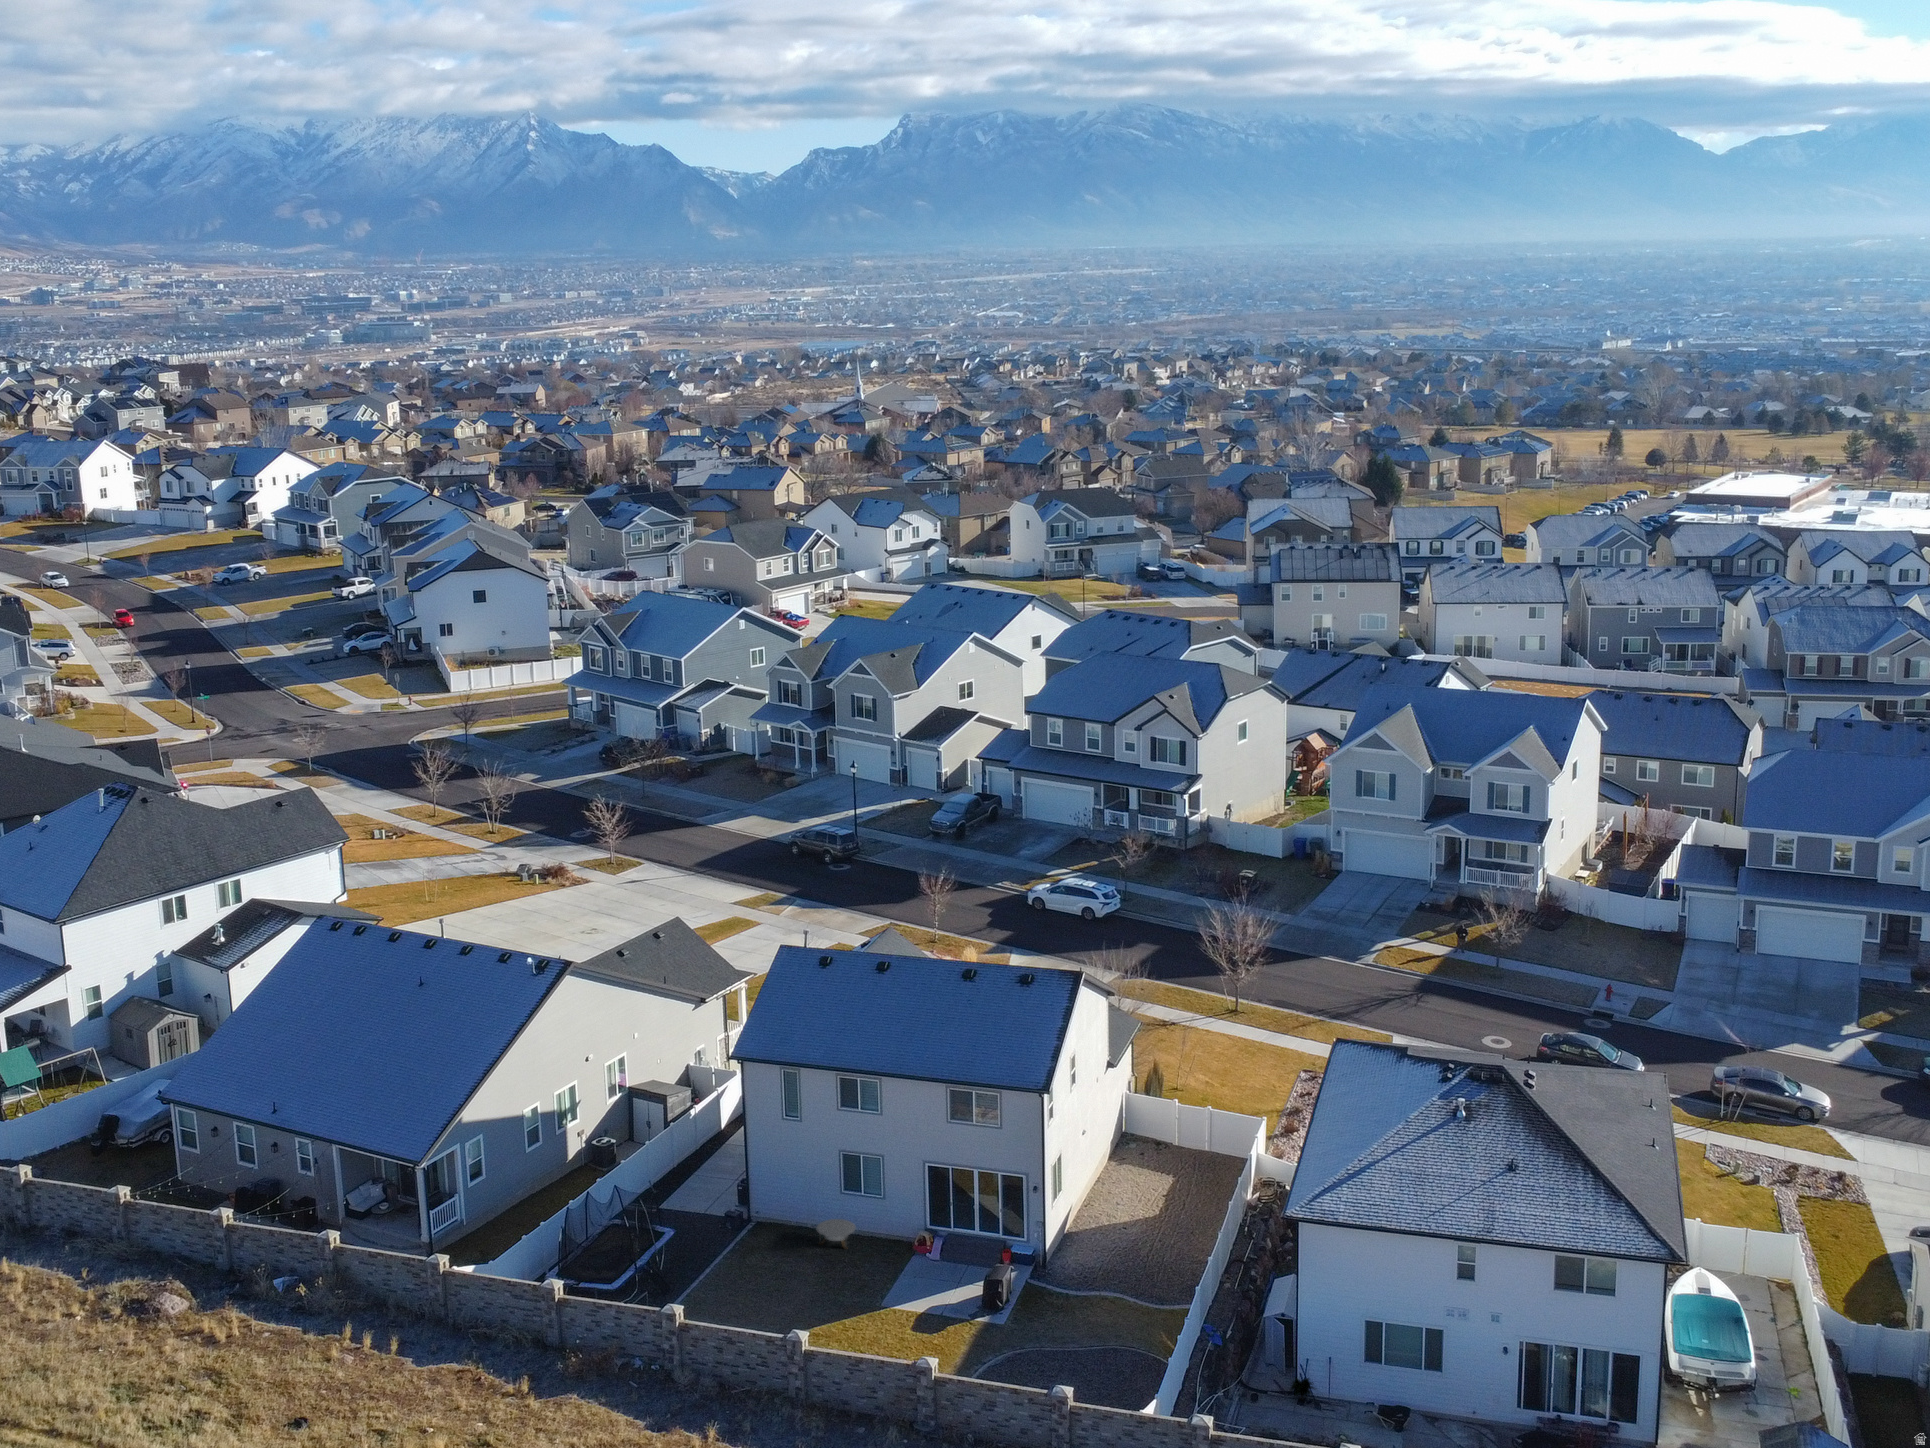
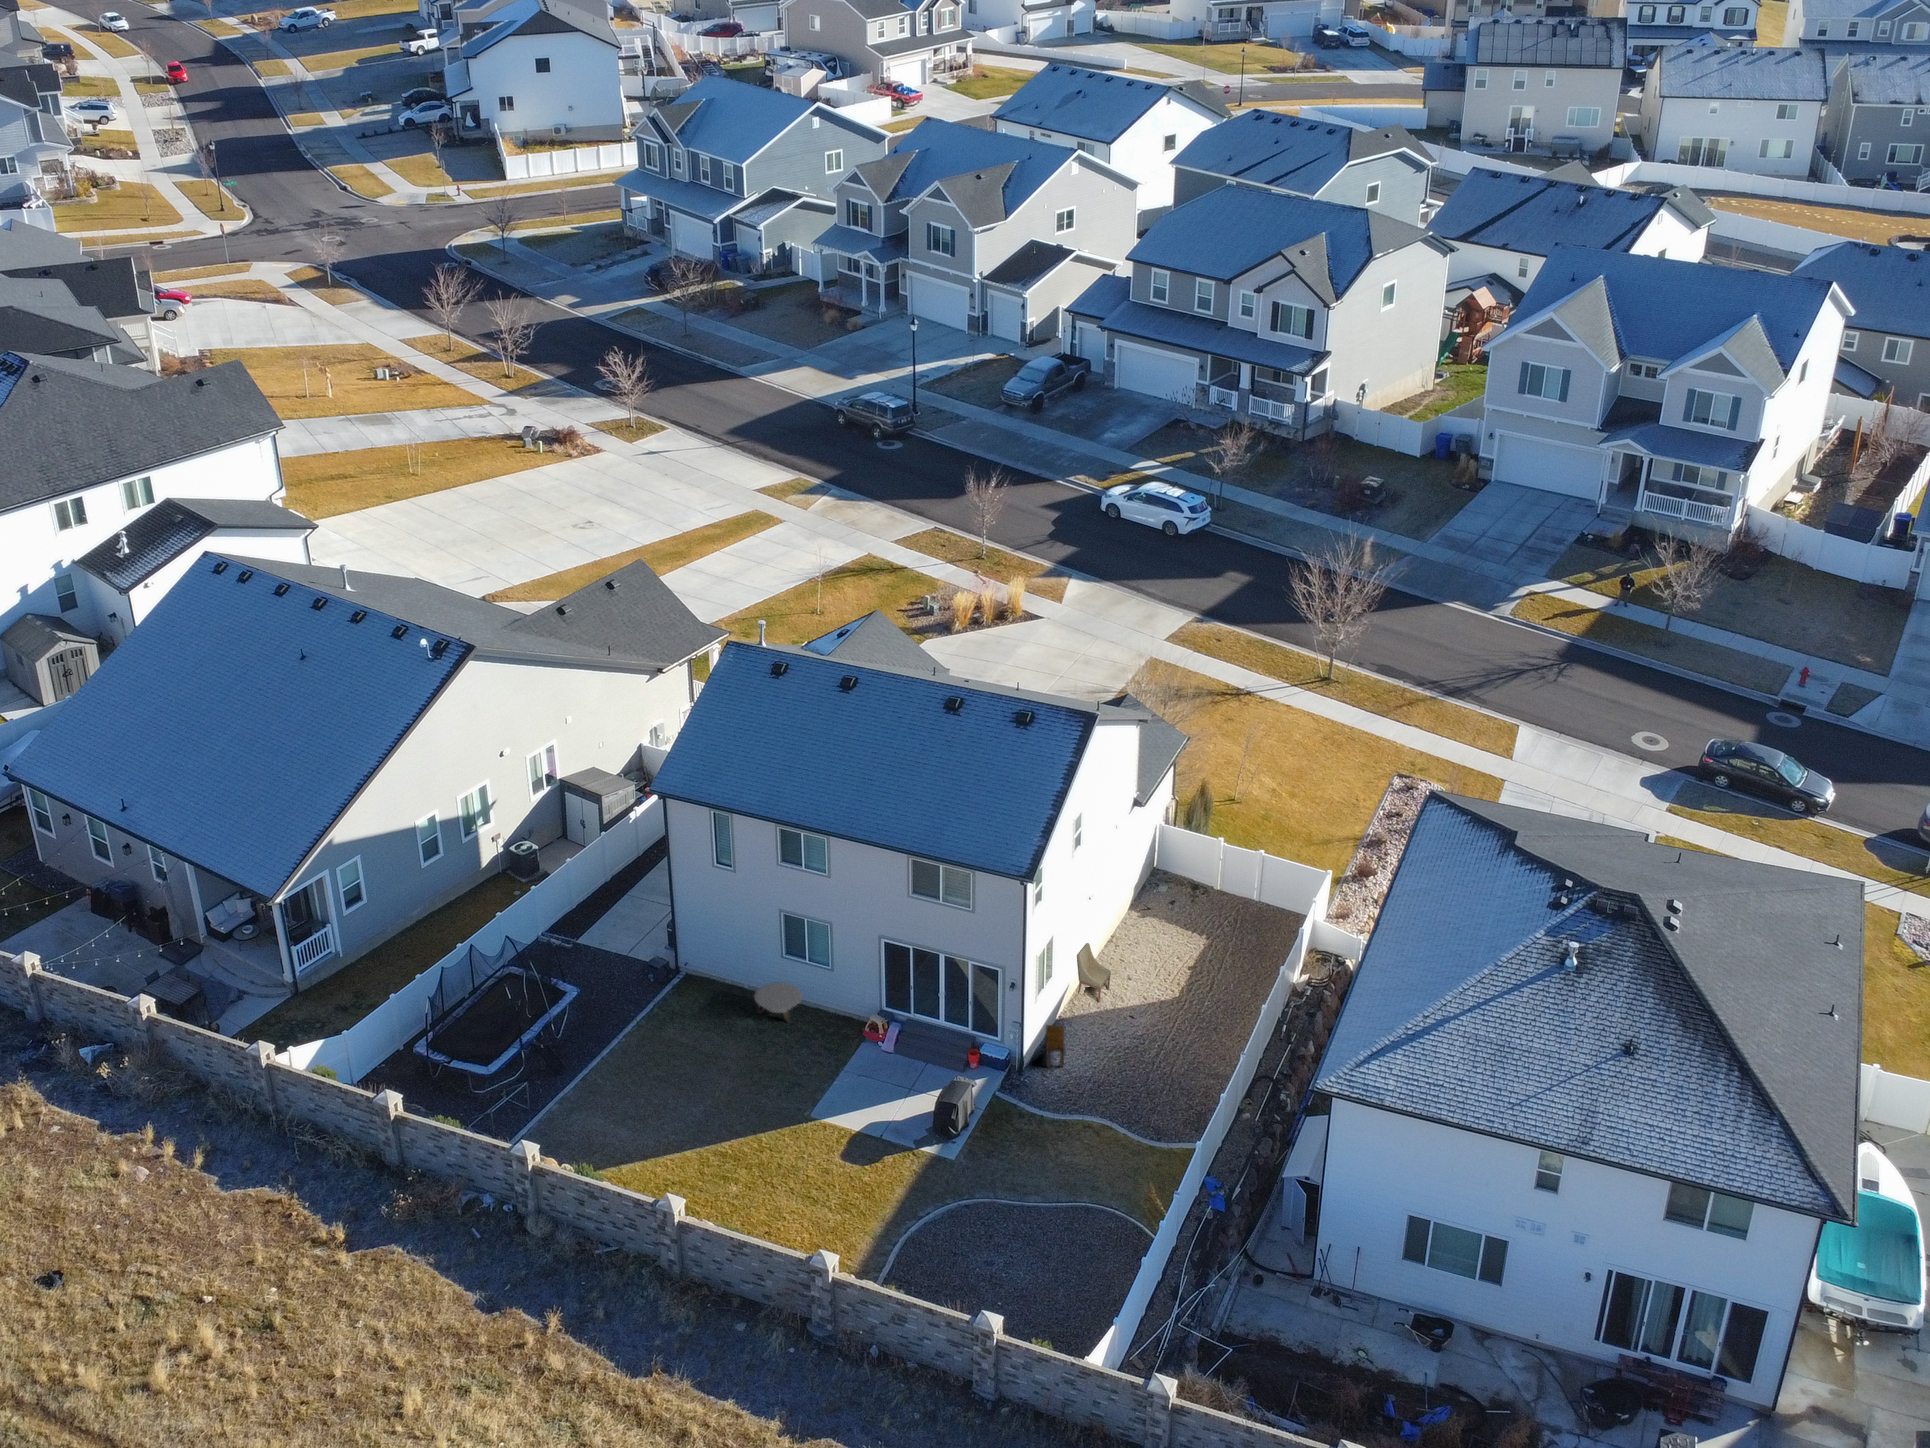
chair: none [1075,1173,1103,1221] -> present [1077,943,1111,1003]
bench: none [1057,1232,1076,1265] -> present [1045,1025,1065,1068]
potted plant: present [1290,1378,1315,1399] -> none [1301,1266,1340,1298]

